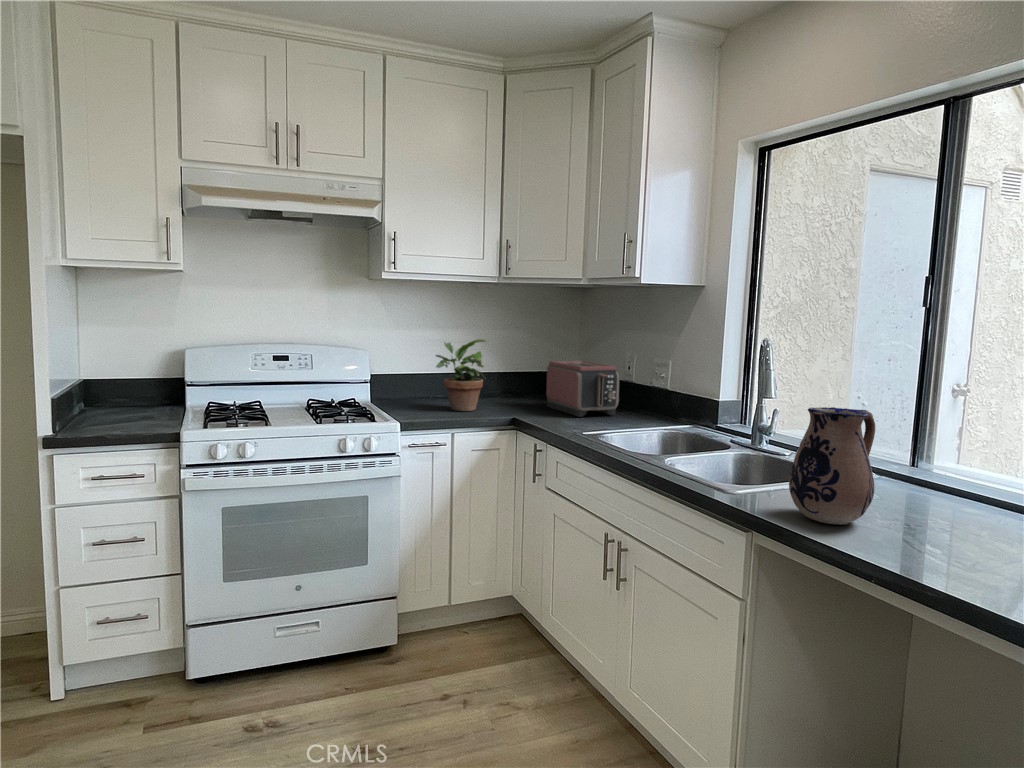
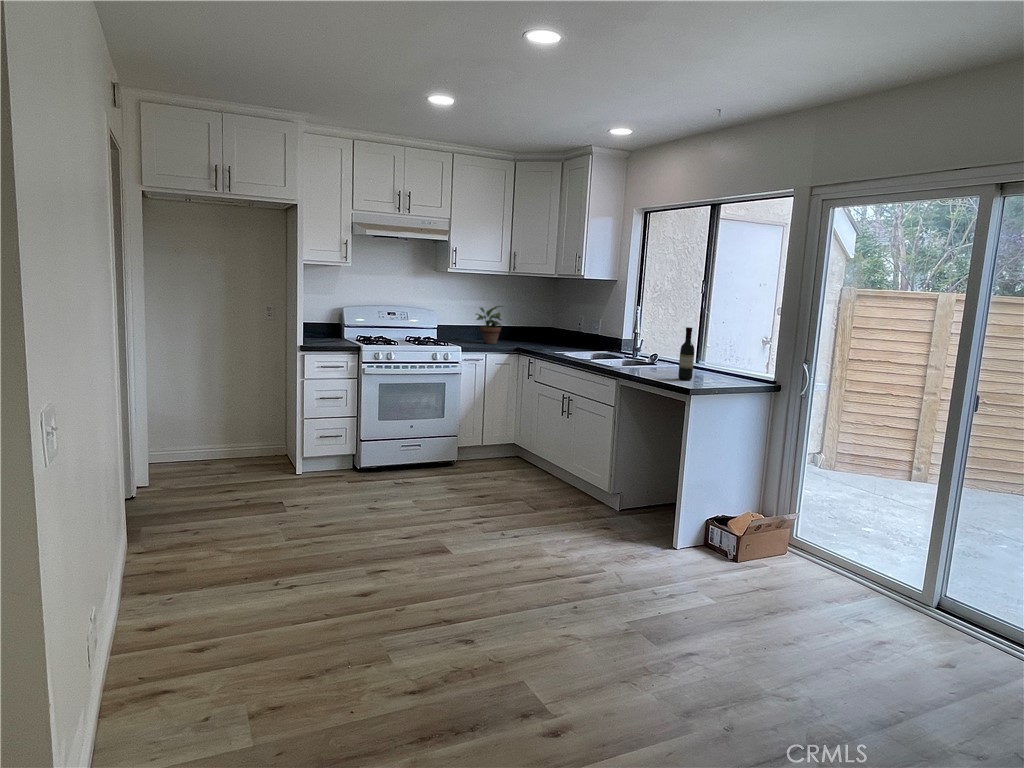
toaster: present [546,361,619,417] -> none [534,319,573,347]
wine bottle: none [933,399,985,546] -> present [678,327,694,380]
ceramic pitcher: present [789,407,875,525] -> none [631,332,665,375]

